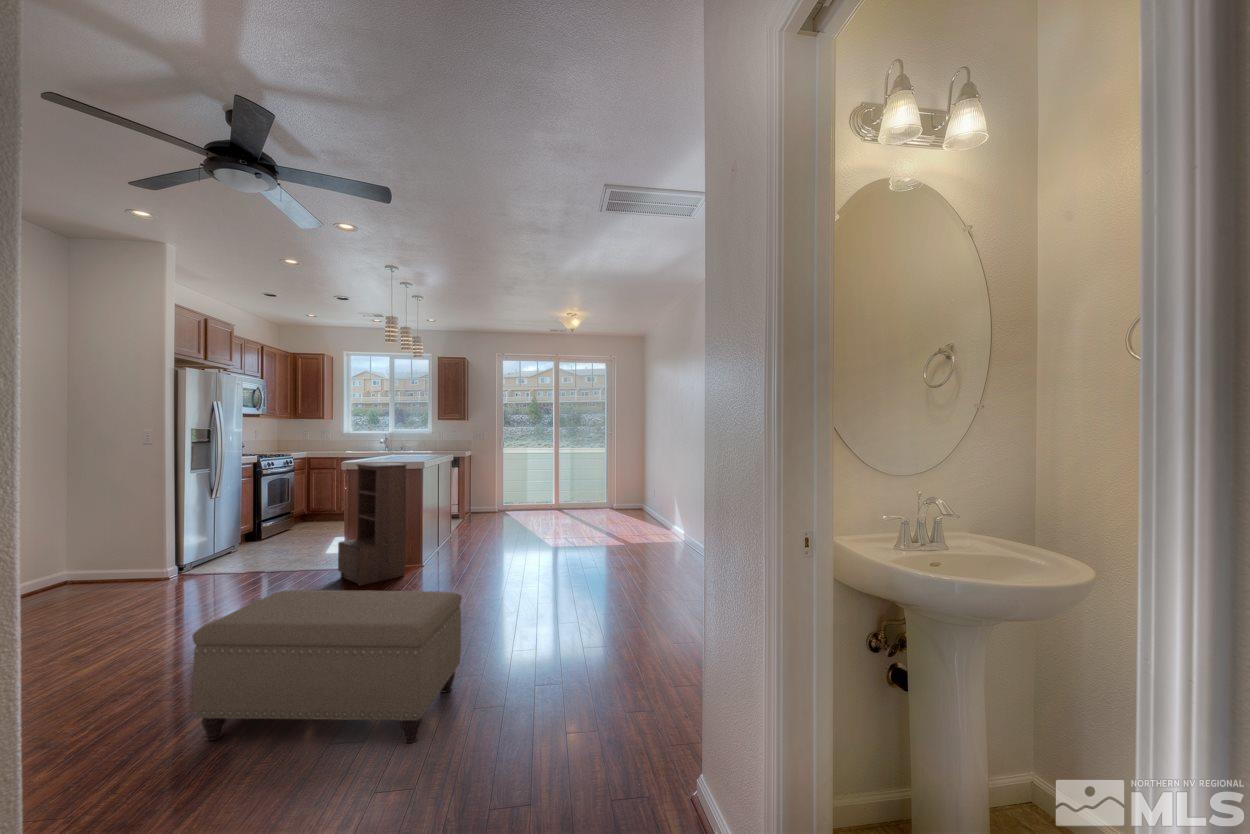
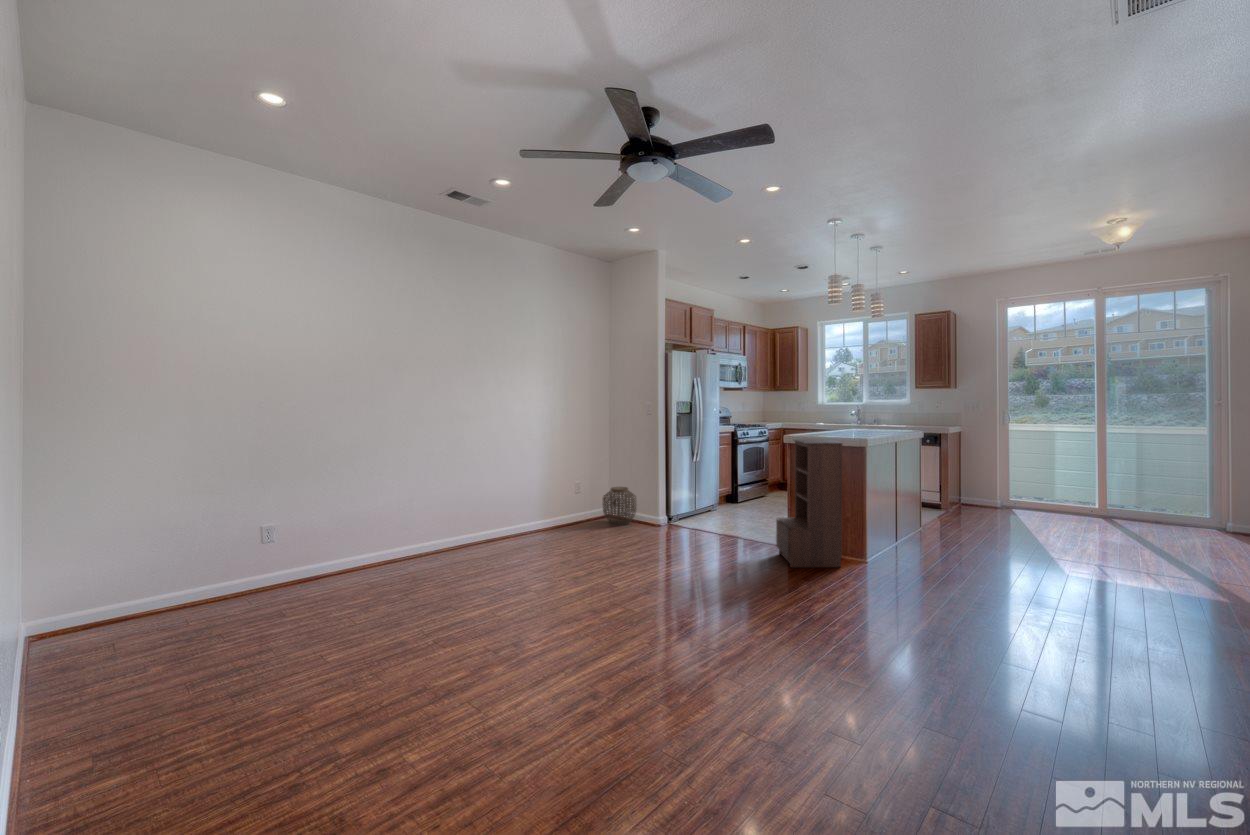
woven basket: none [61,540,126,593] -> present [603,487,636,525]
ottoman: present [192,590,462,743] -> none [587,563,832,786]

